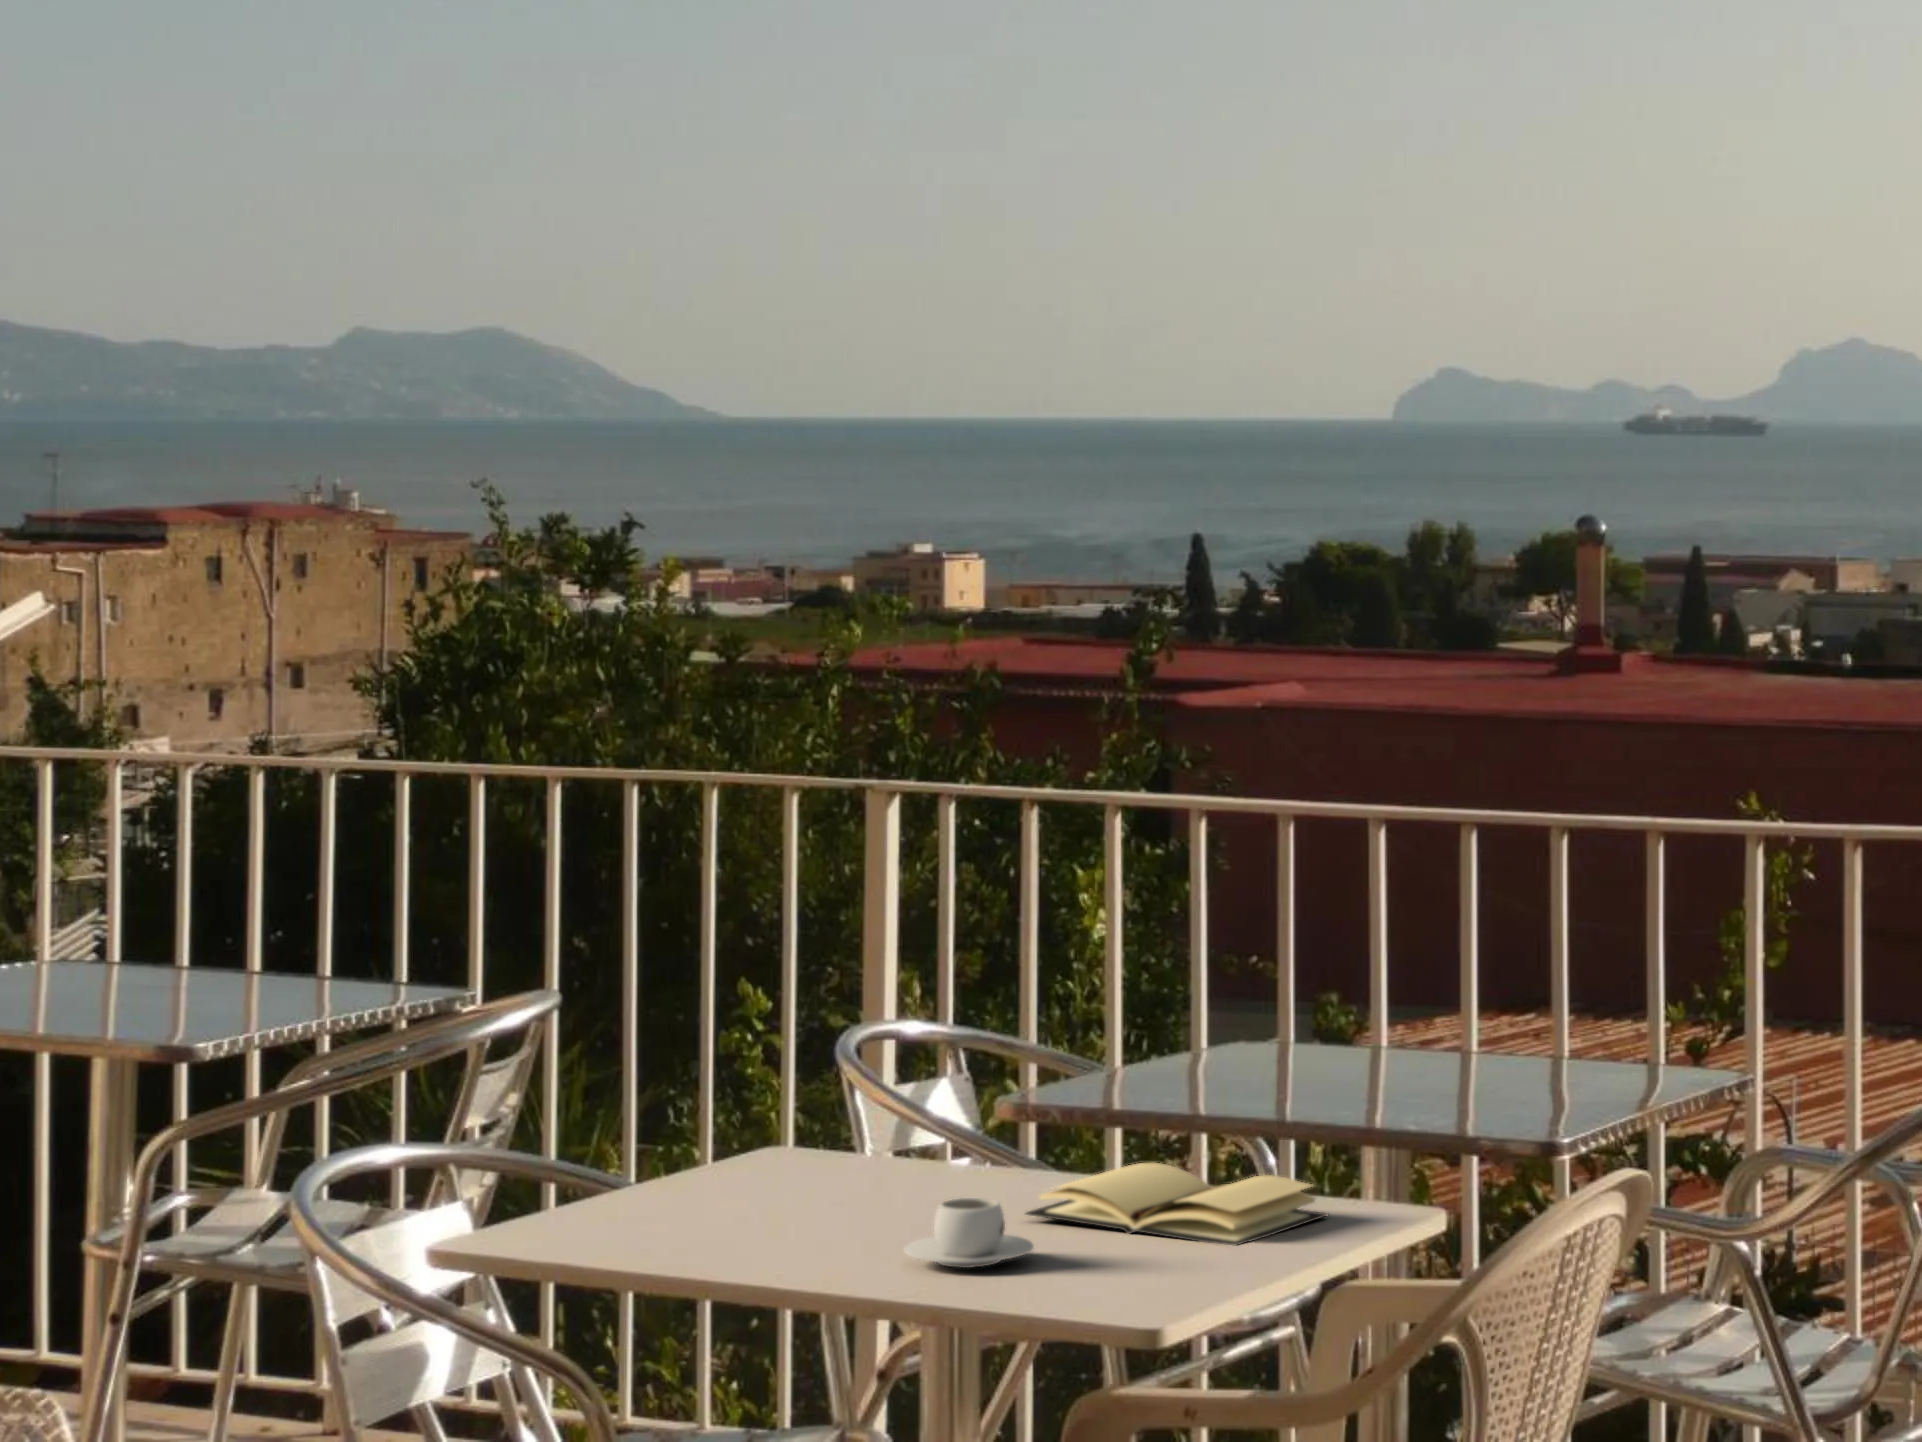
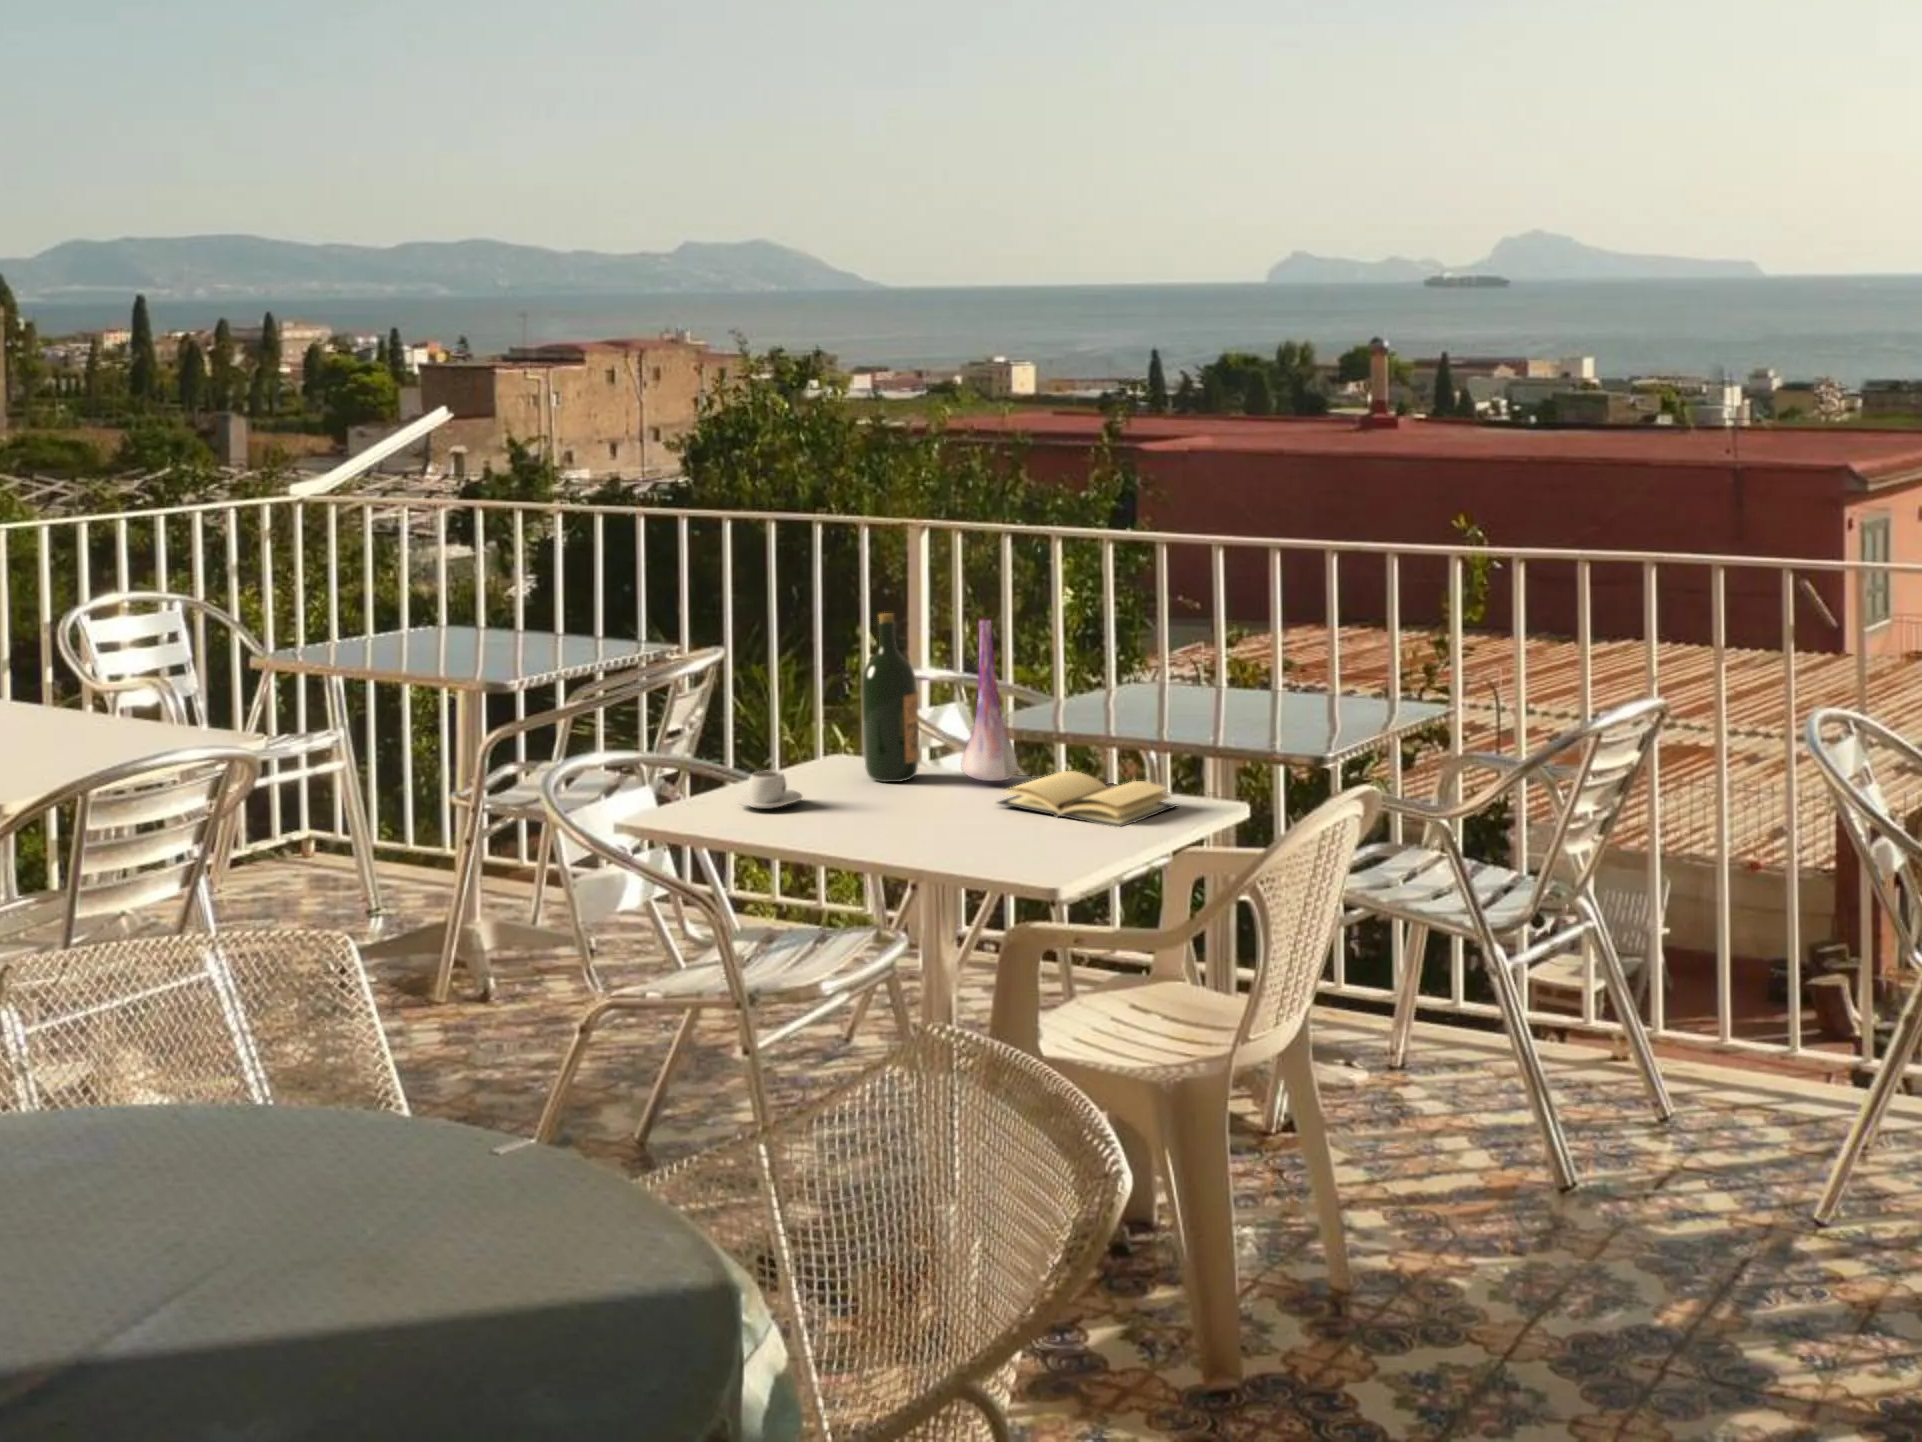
wine bottle: none [789,897,887,1188] -> present [861,613,919,782]
vase: none [953,900,1057,1187] -> present [961,620,1018,781]
teacup: present [905,1198,1034,1268] -> present [733,770,802,809]

